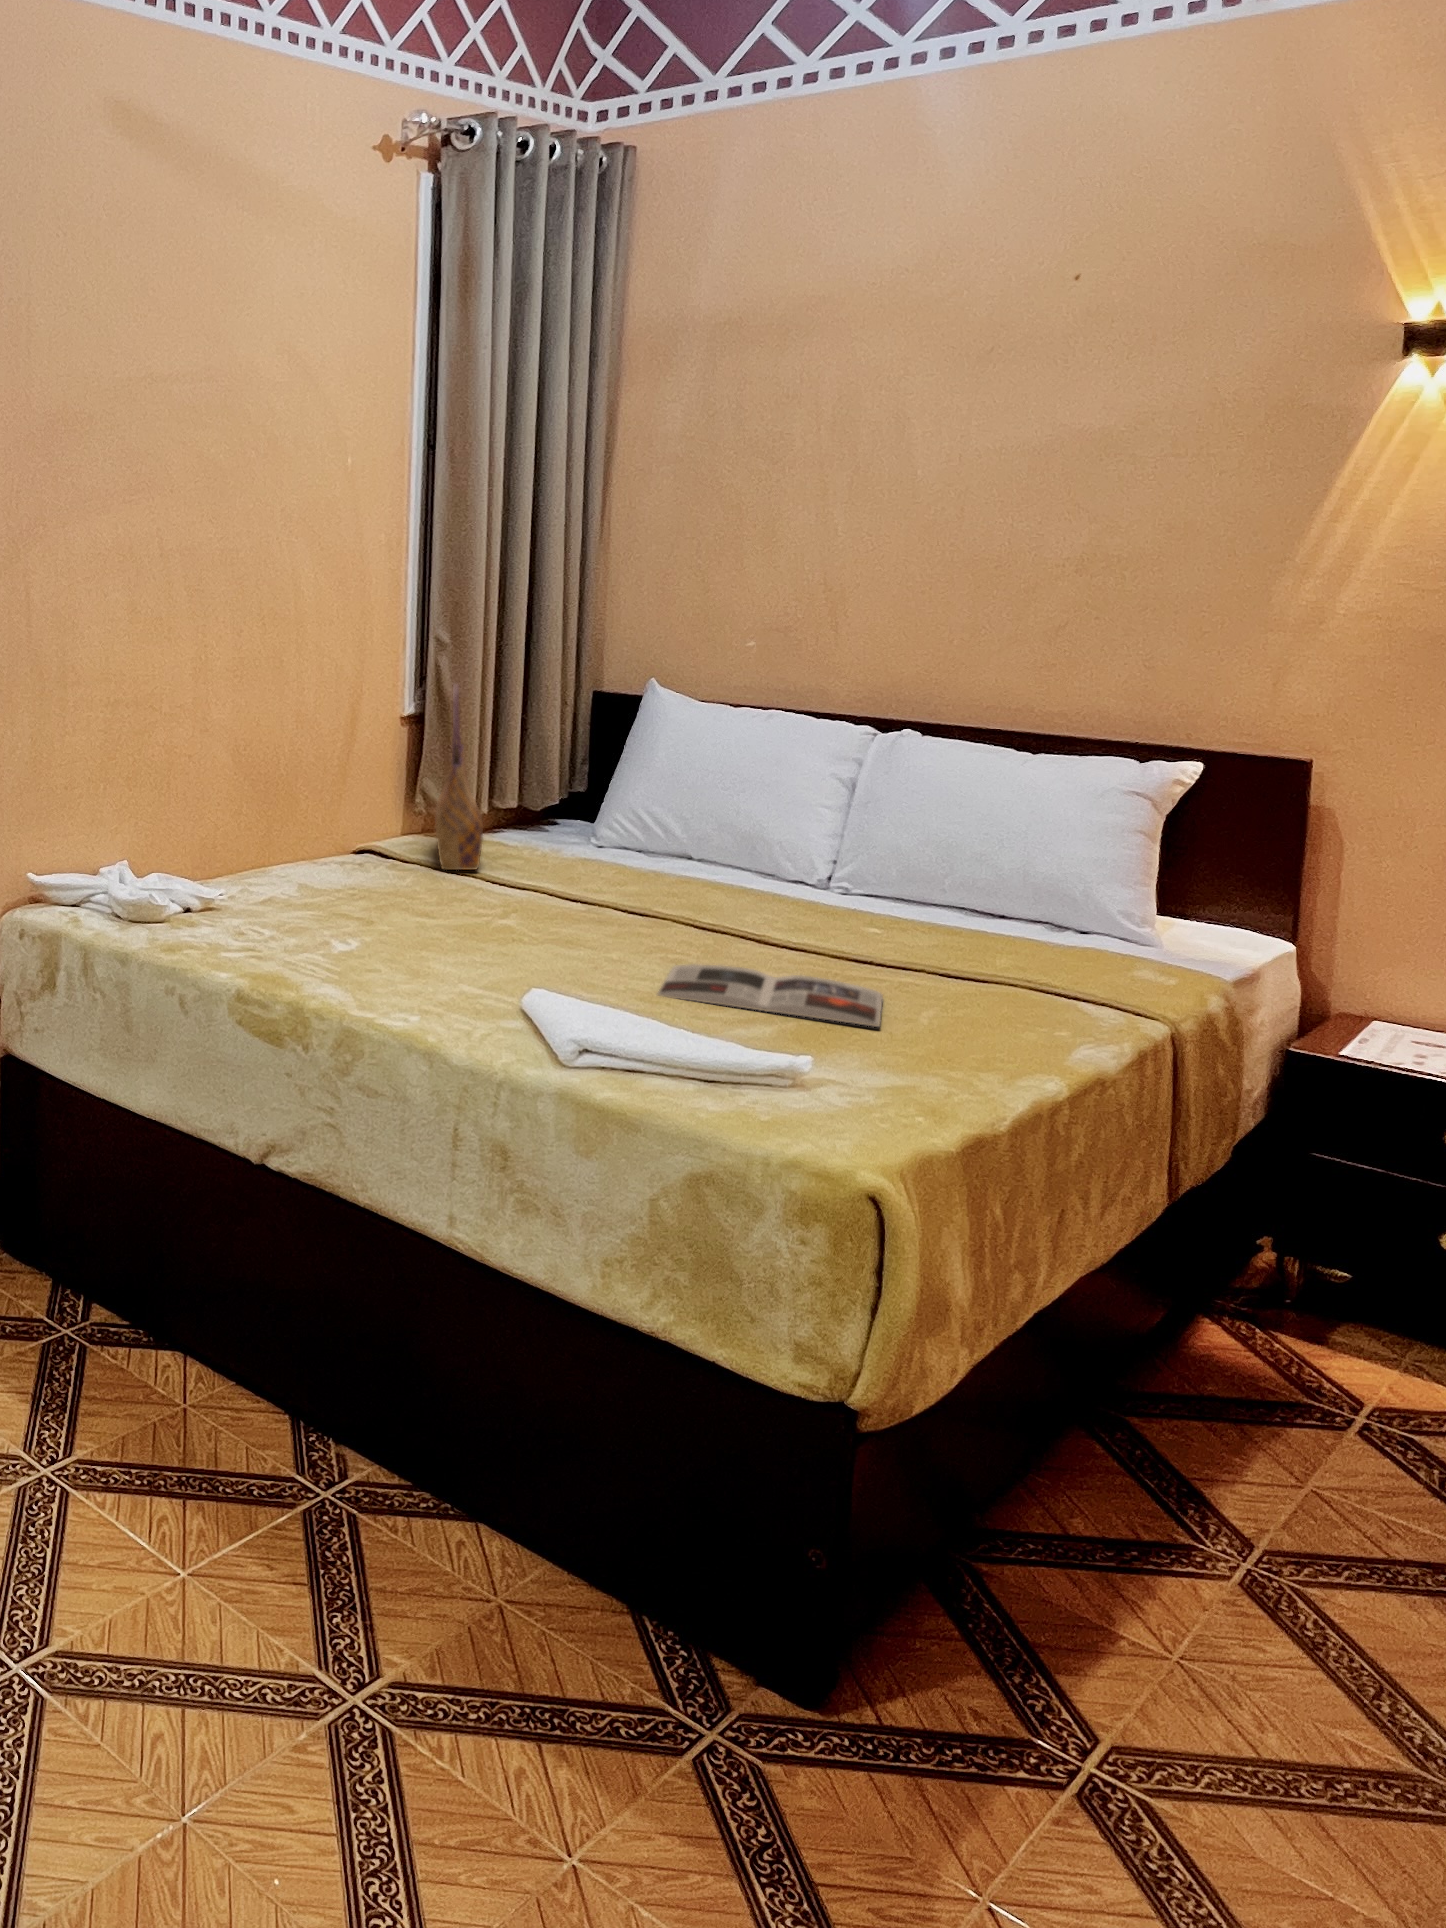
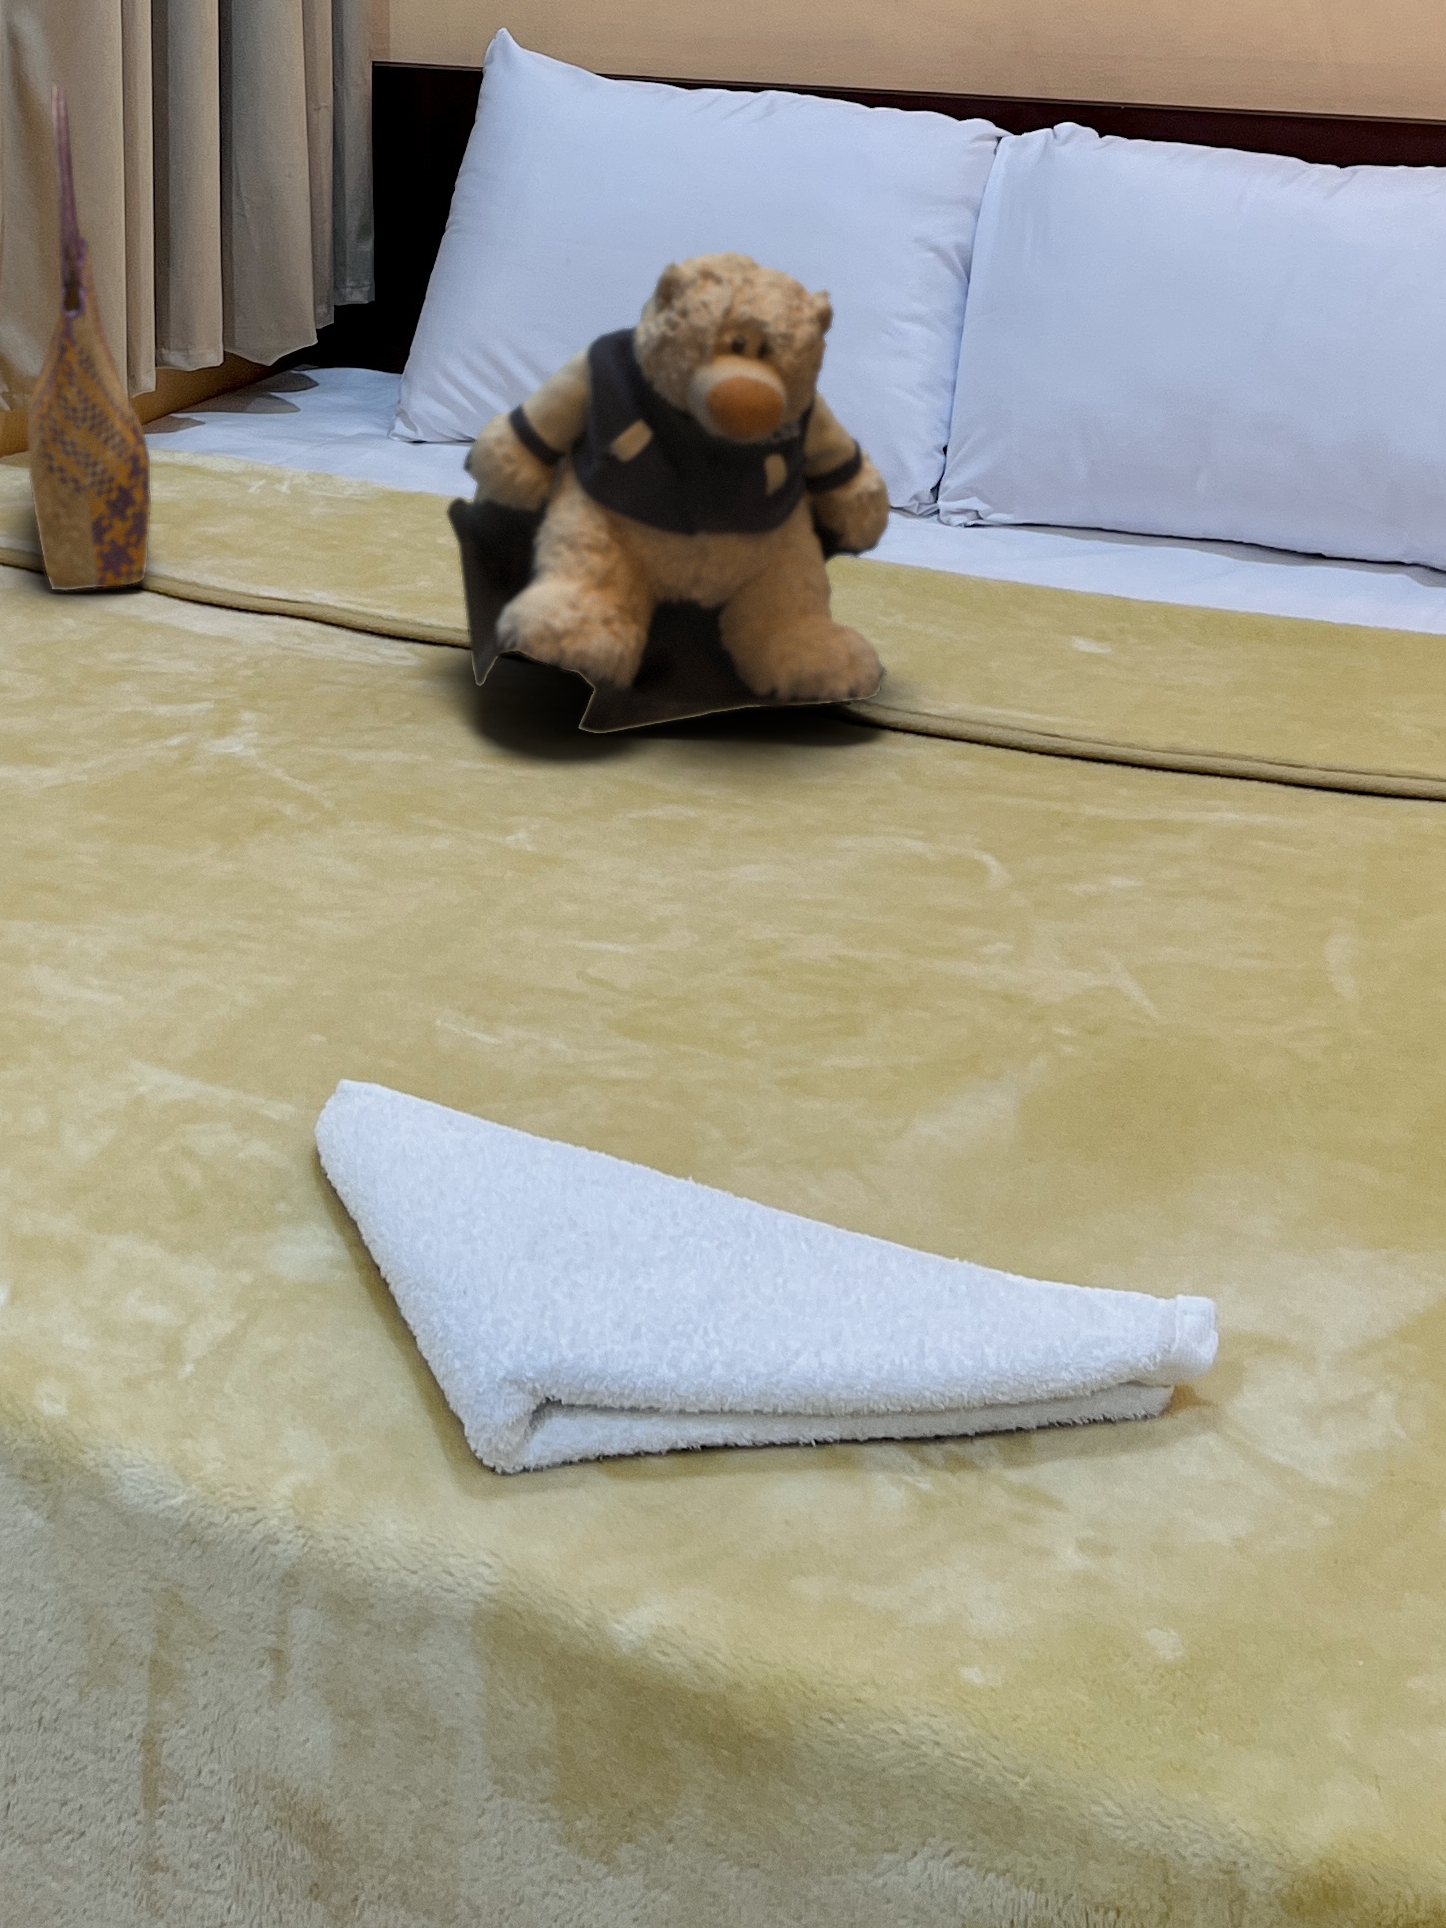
teddy bear: none [598,752,781,928] -> present [447,252,891,734]
magazine: present [658,964,883,1027] -> none [673,869,1269,1056]

